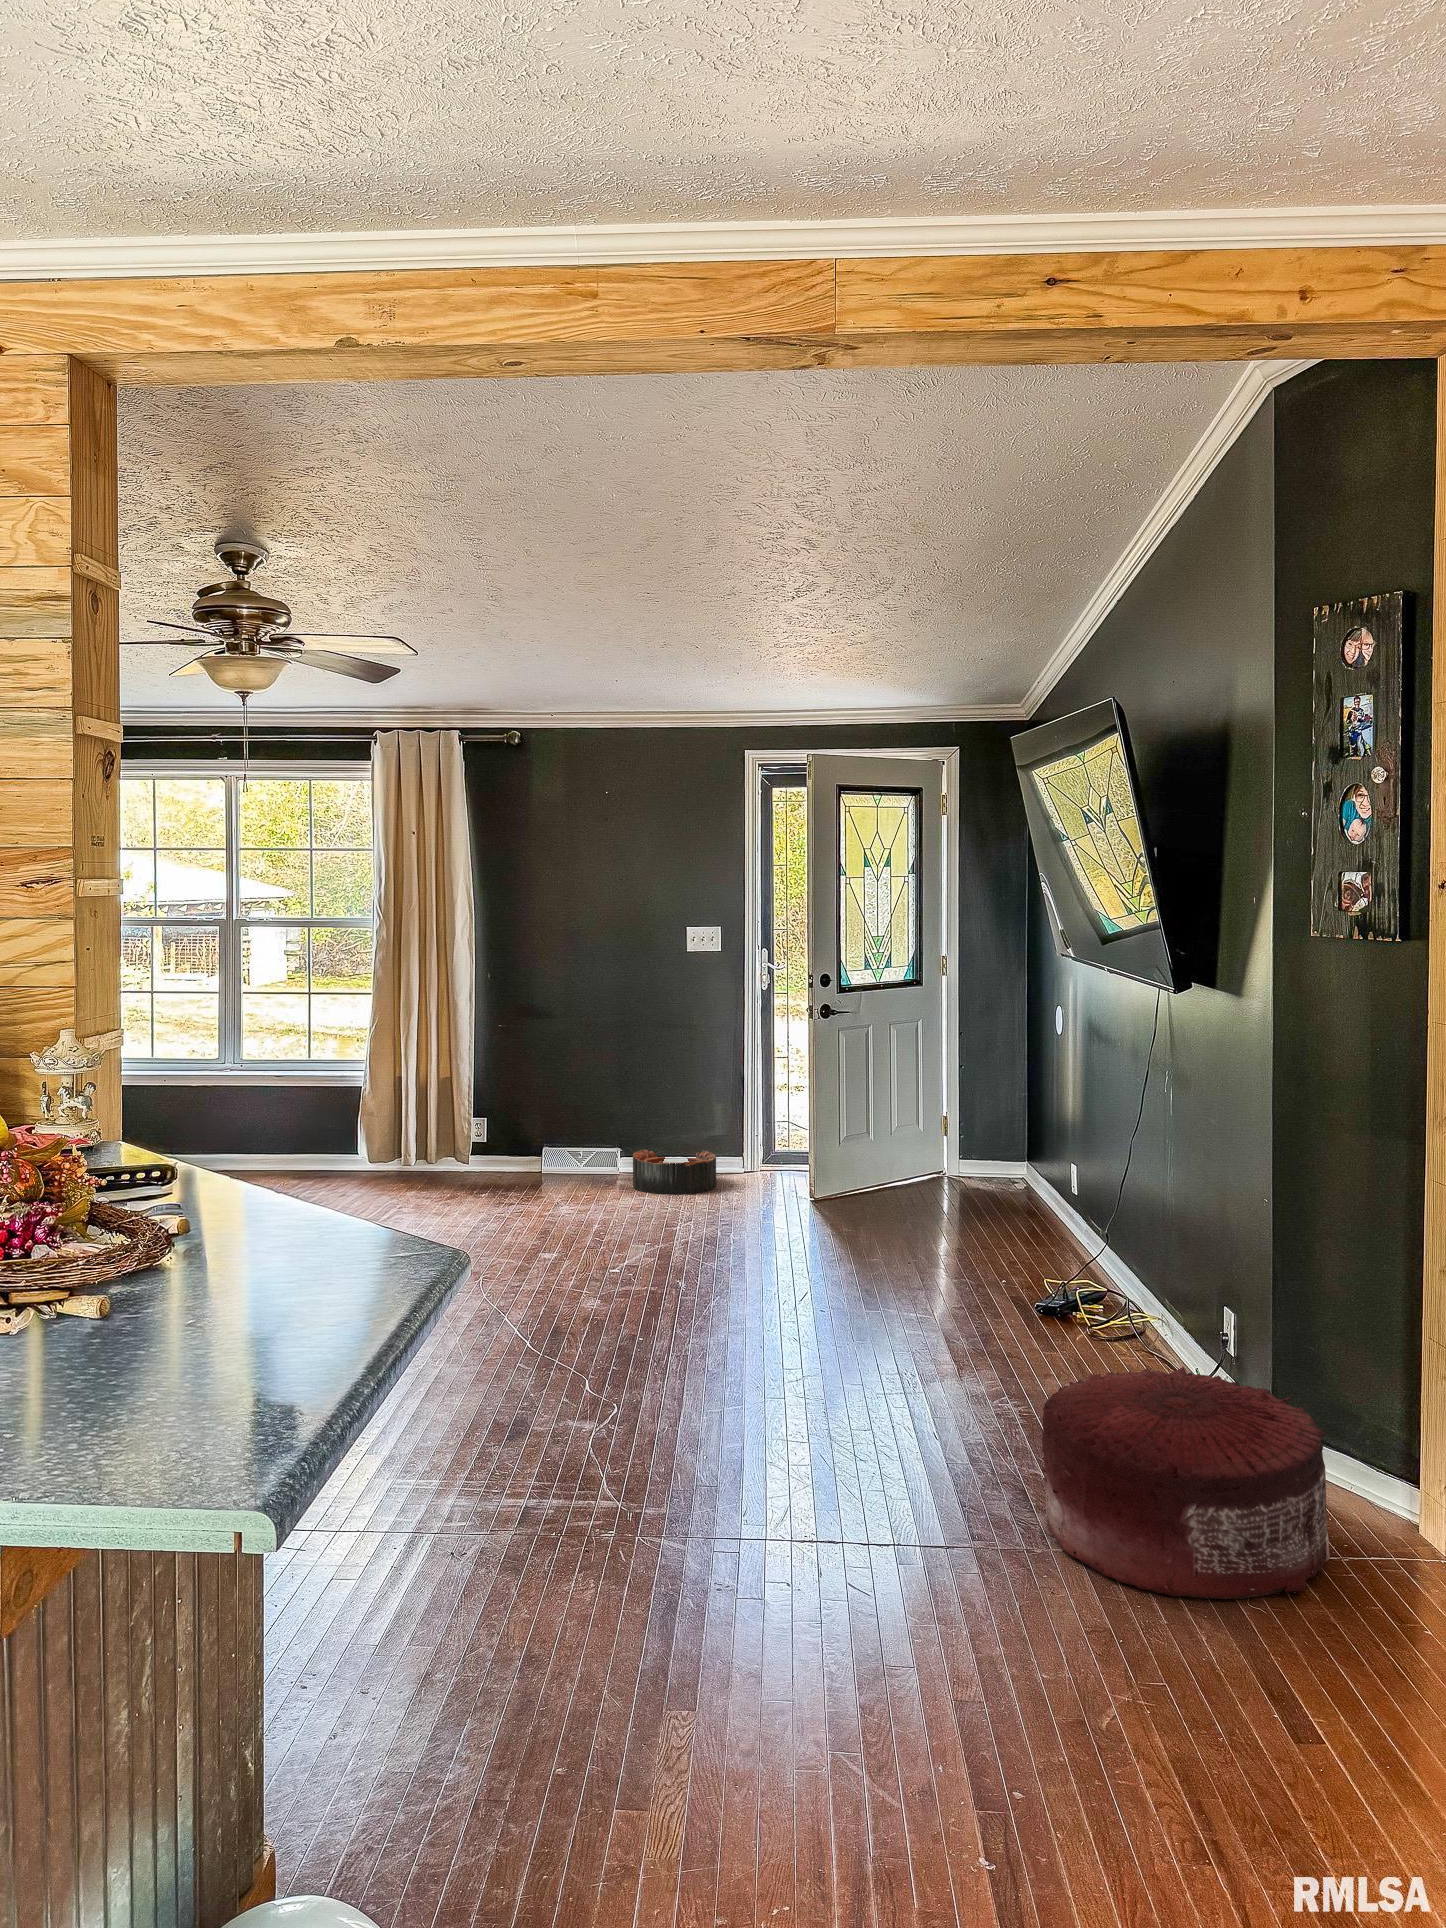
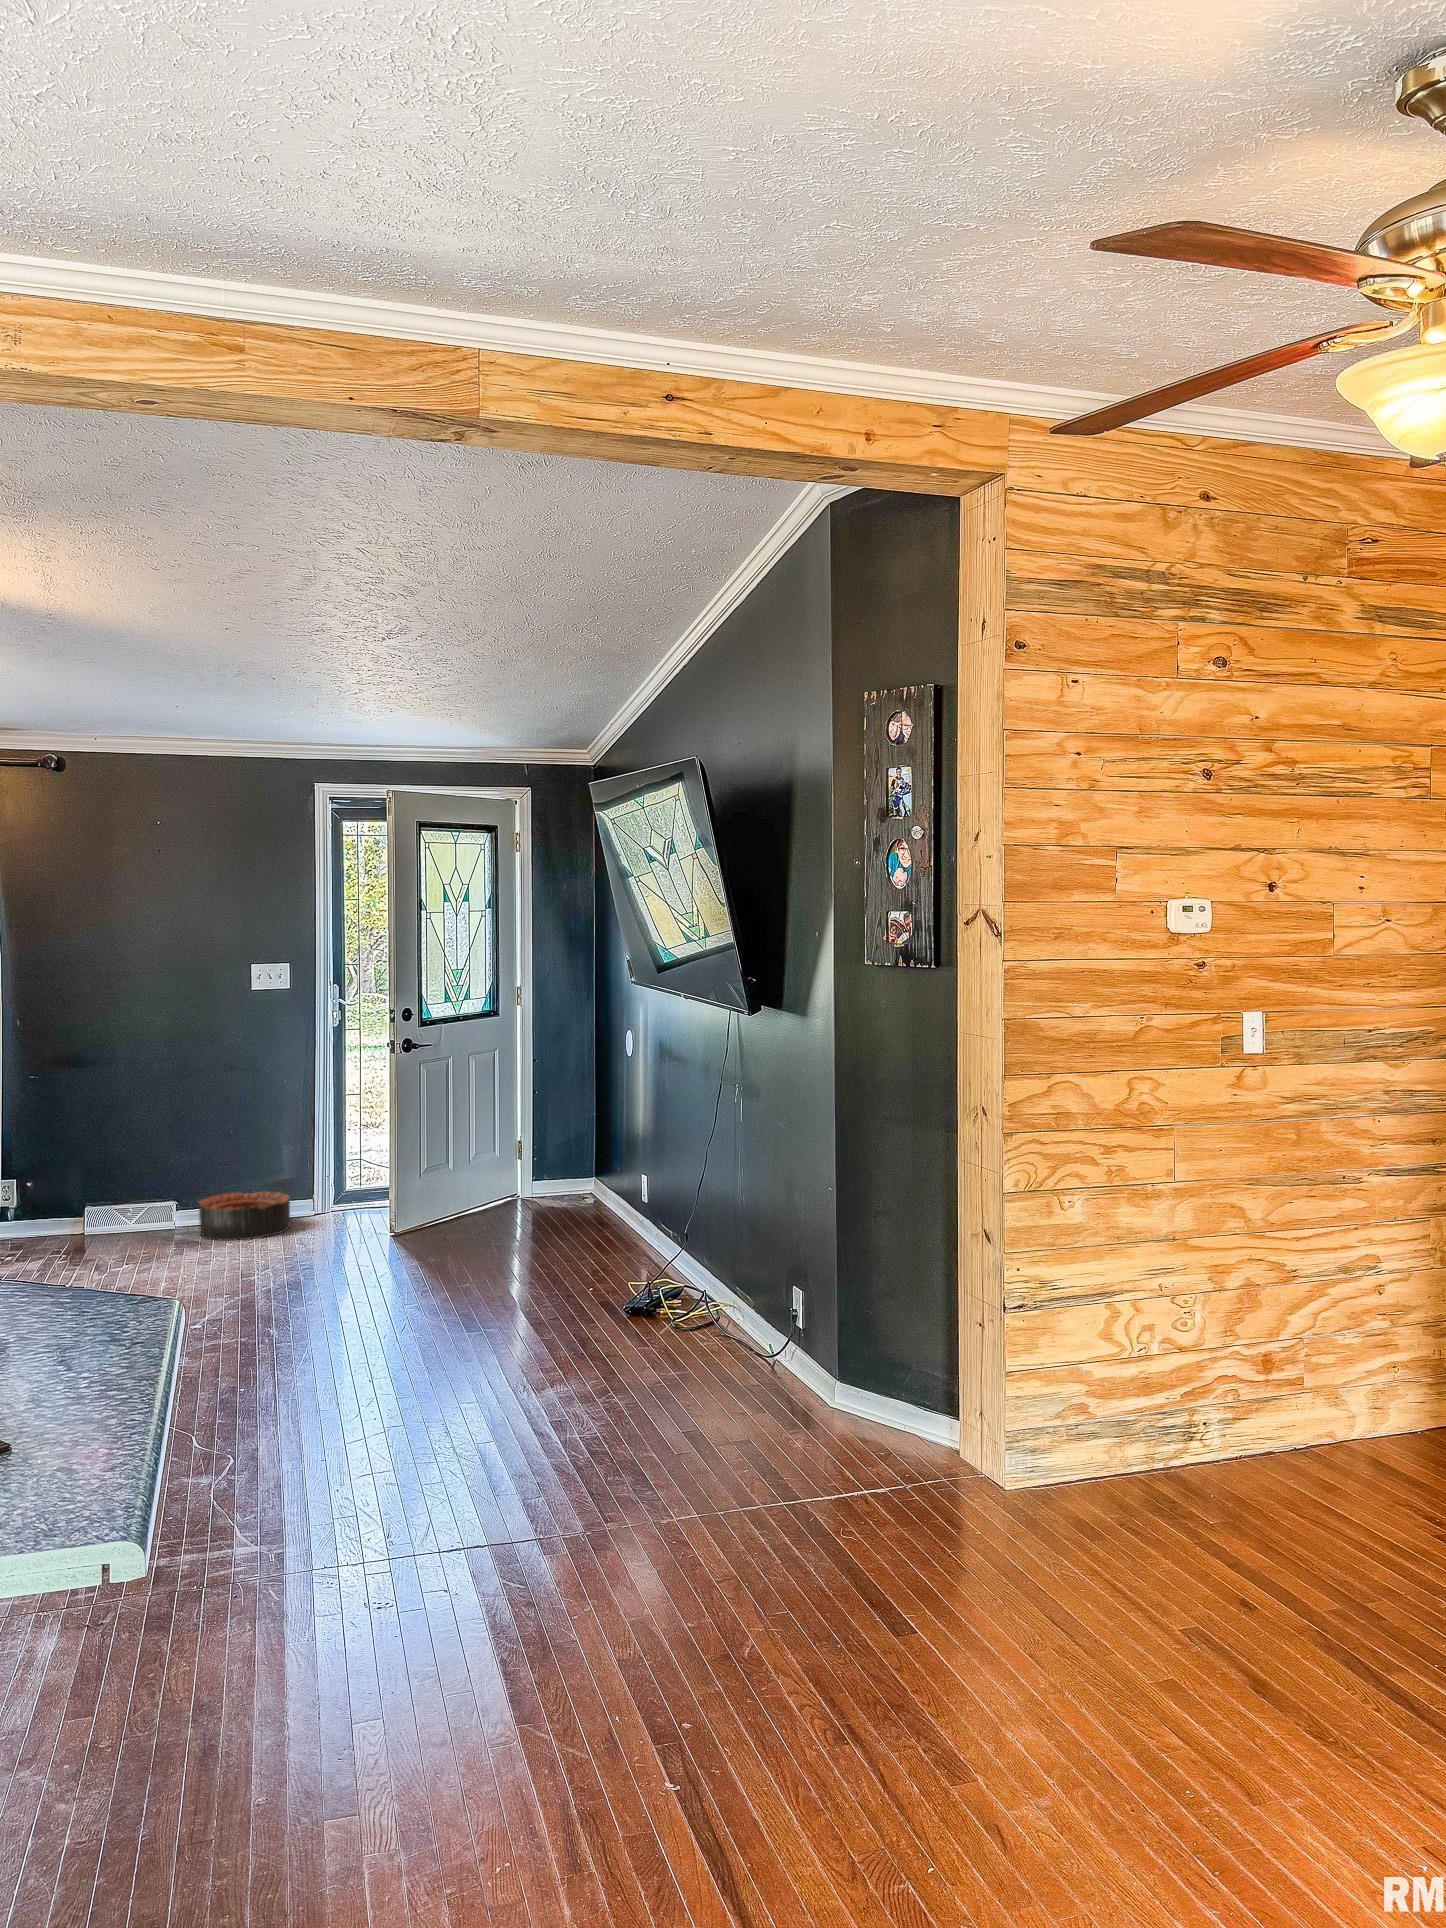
pouf: present [1042,1367,1330,1599] -> none [662,1342,898,1540]

